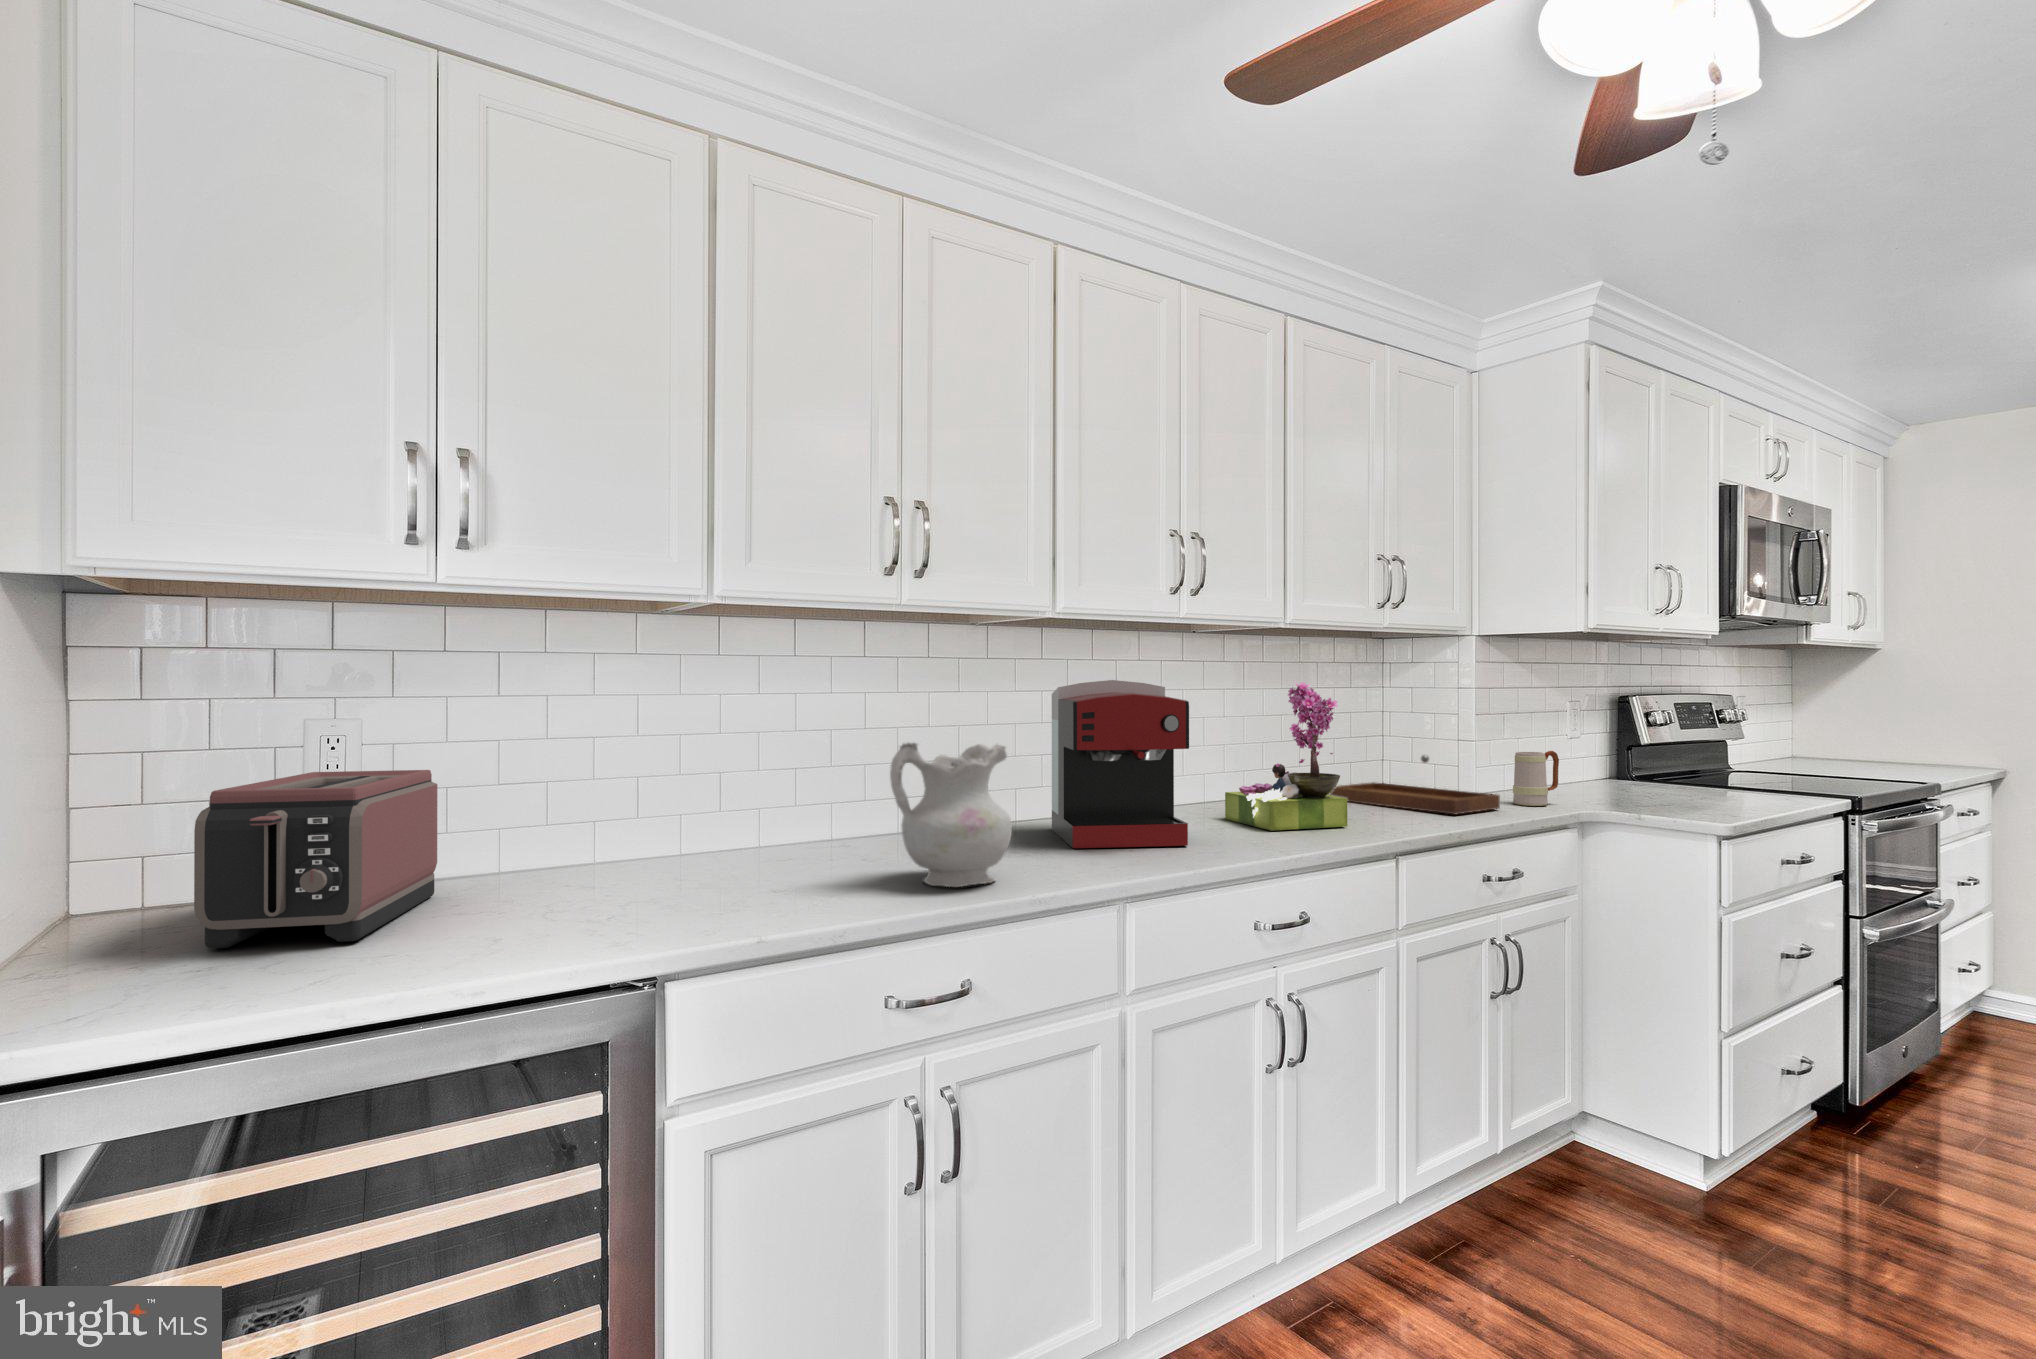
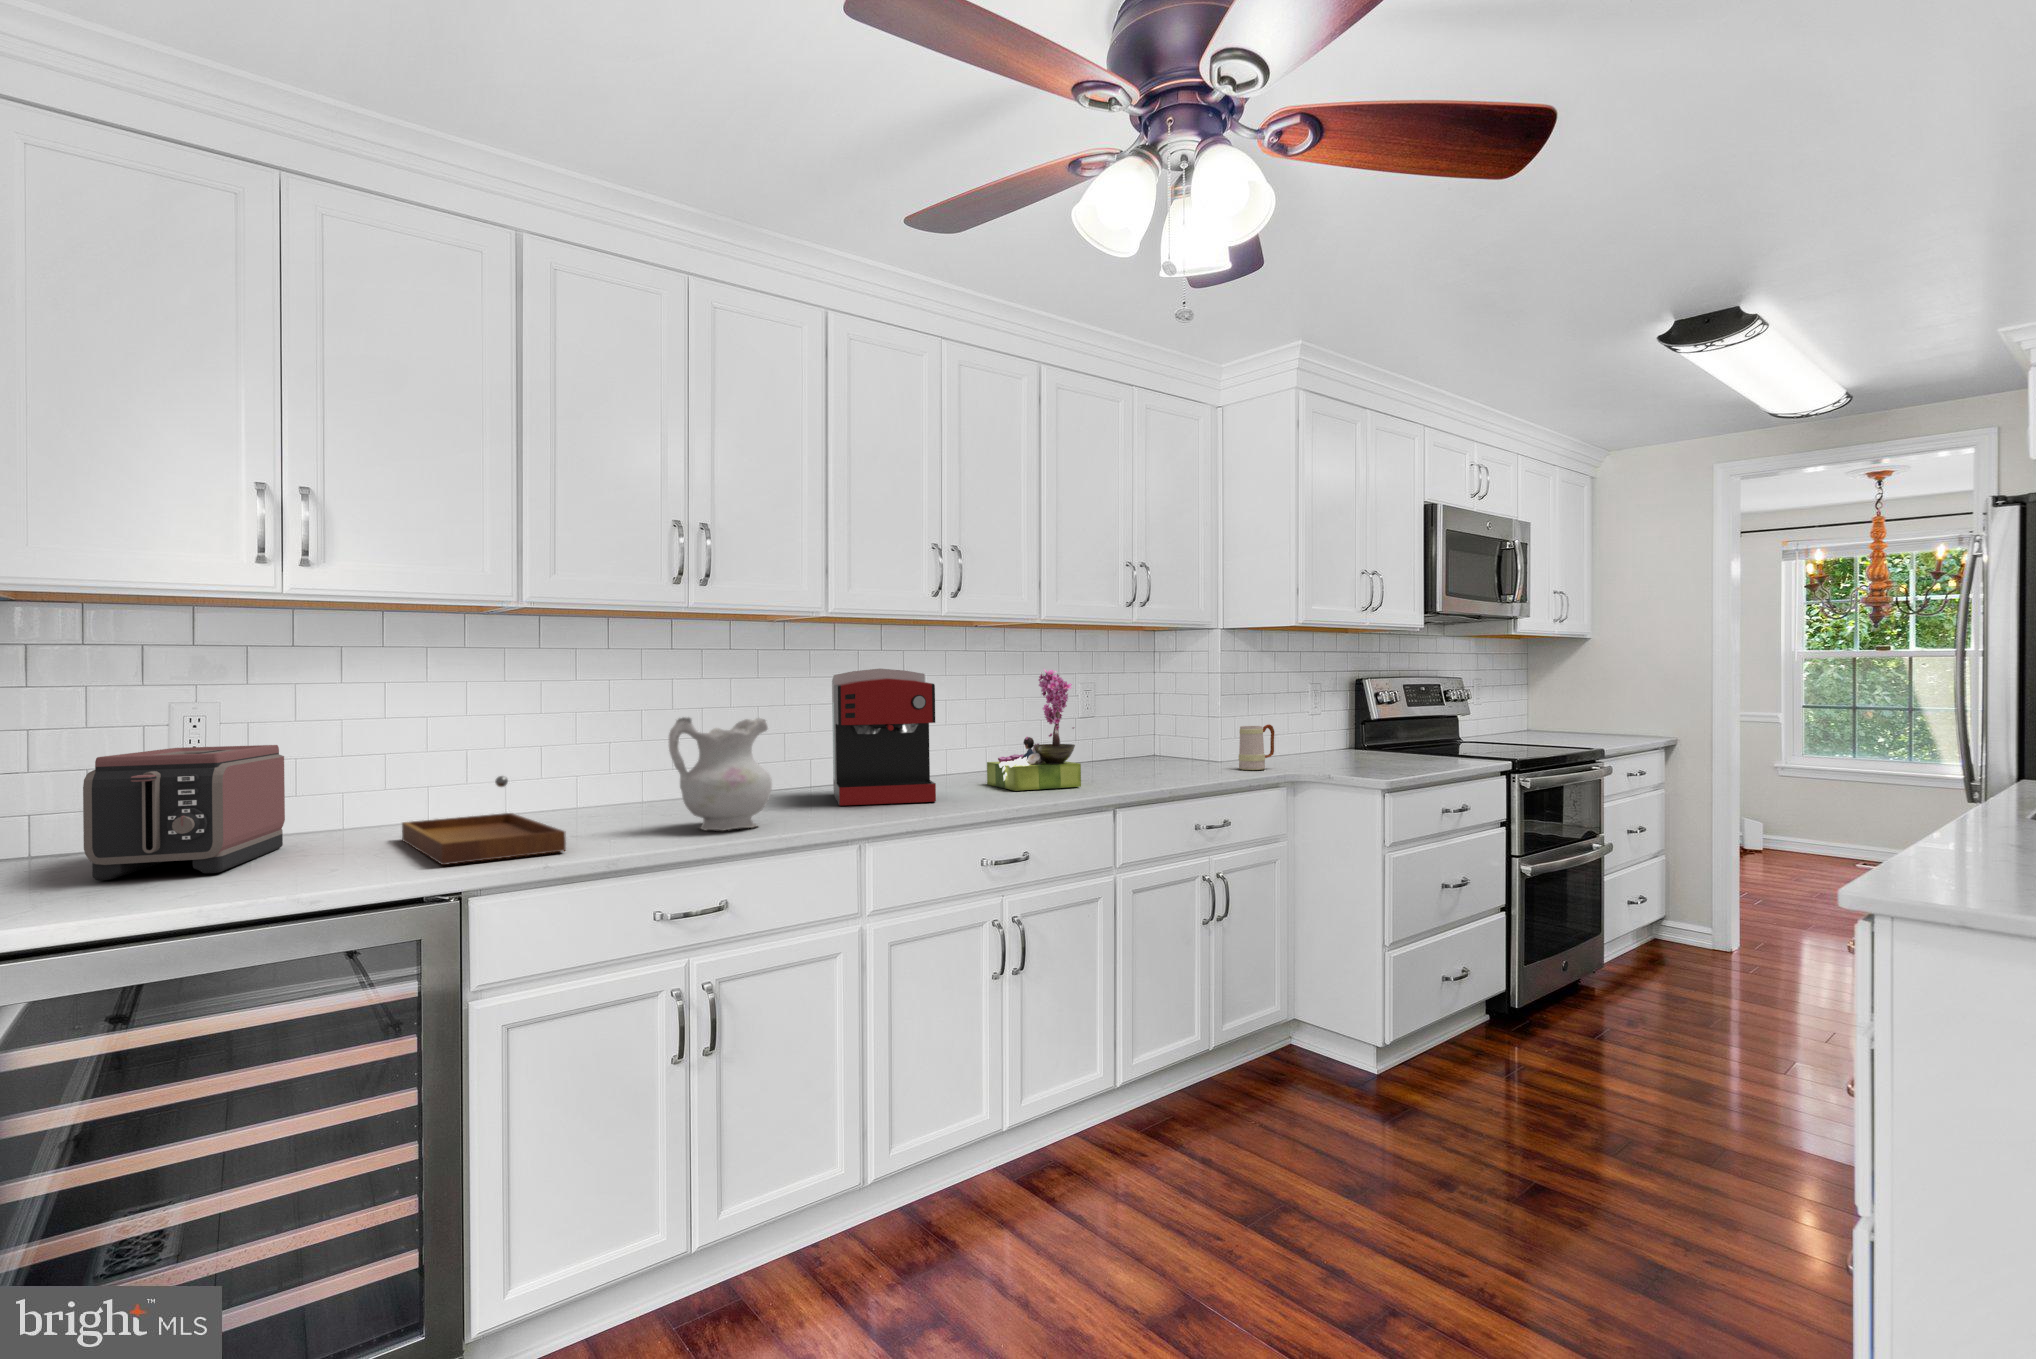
tray: present [1330,755,1500,814] -> present [402,776,566,865]

